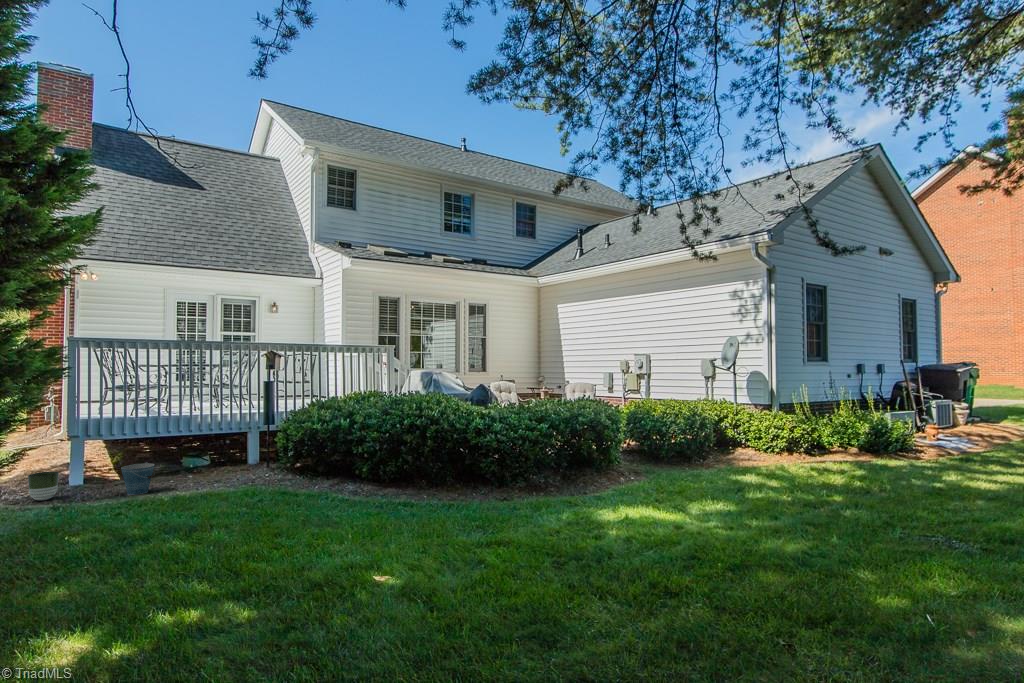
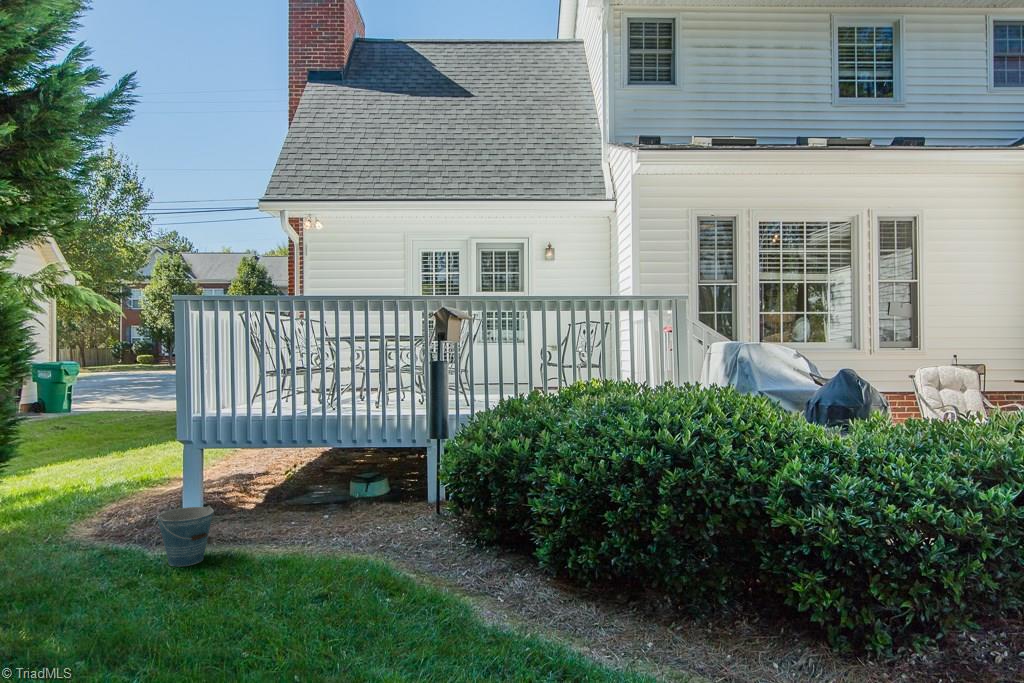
planter: present [28,471,59,501] -> none [56,502,102,550]

